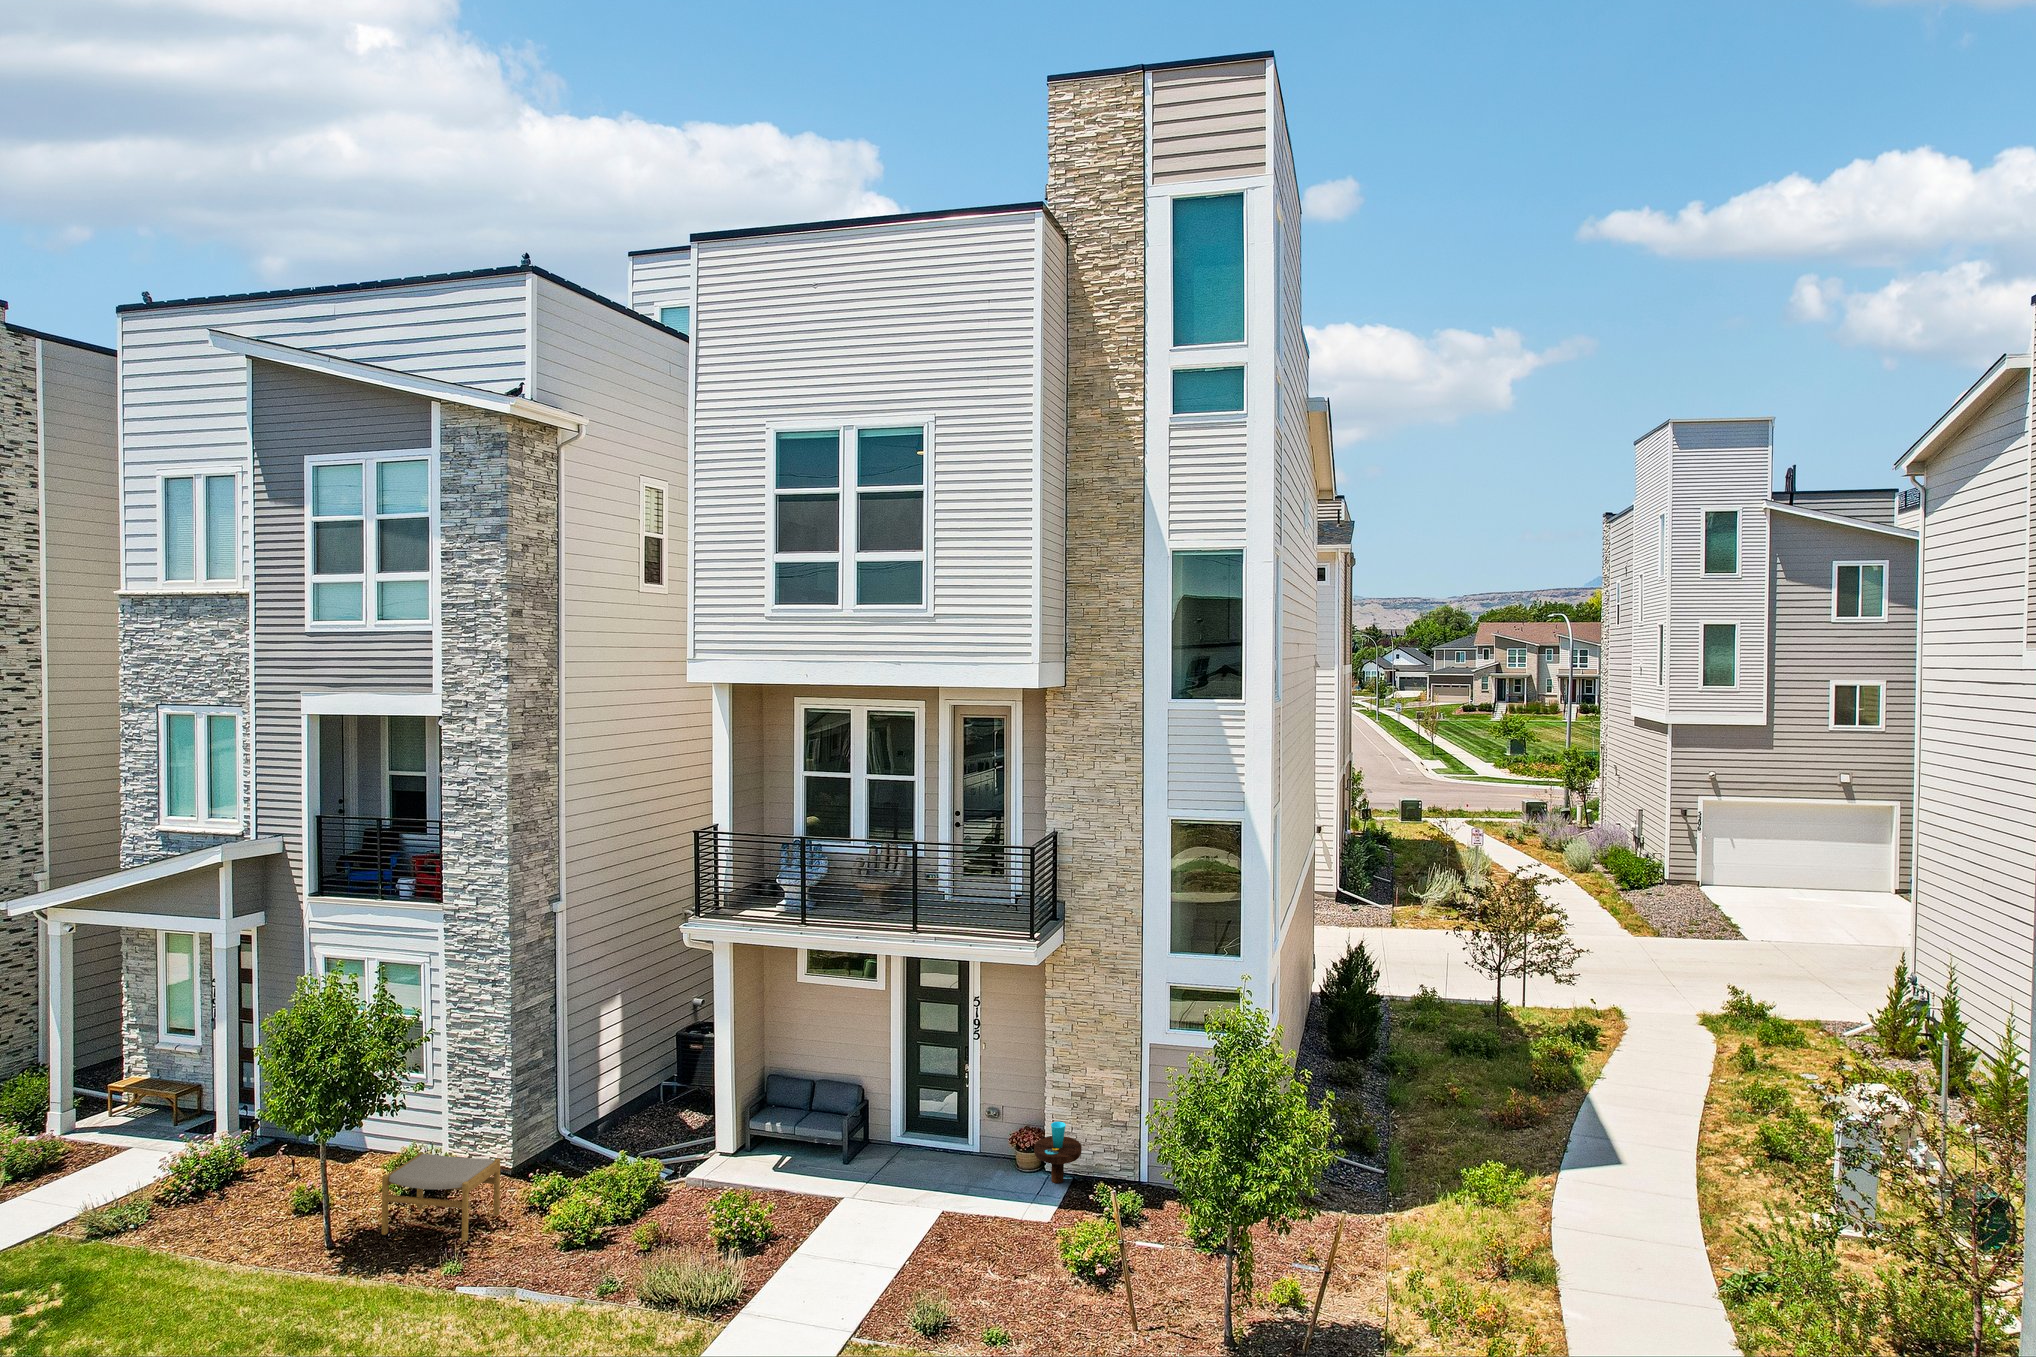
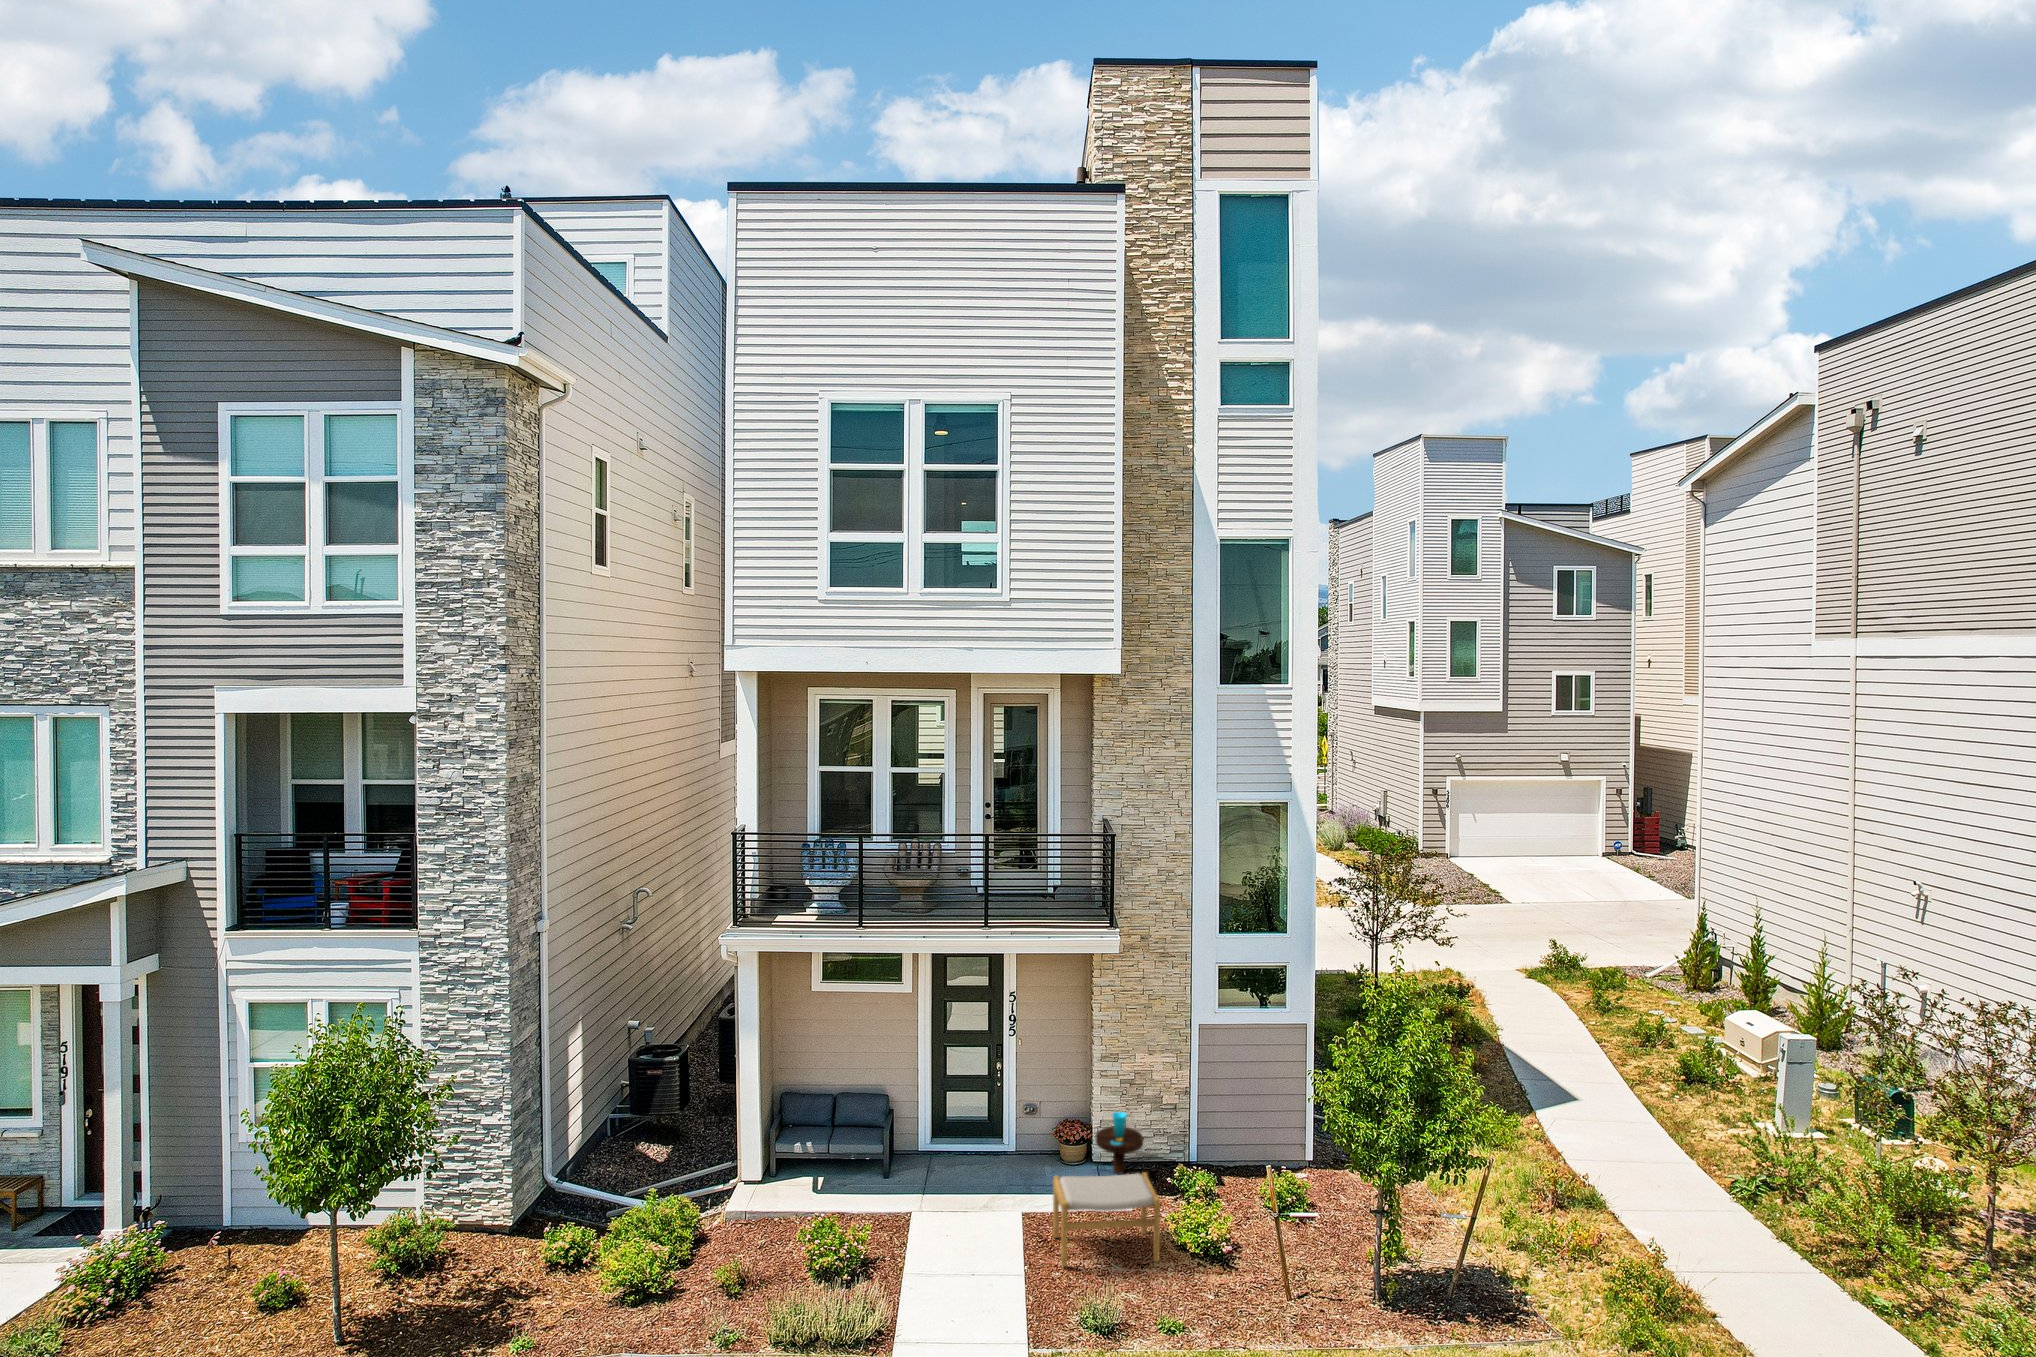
footstool: present [381,1152,500,1242] -> present [1053,1172,1160,1266]

